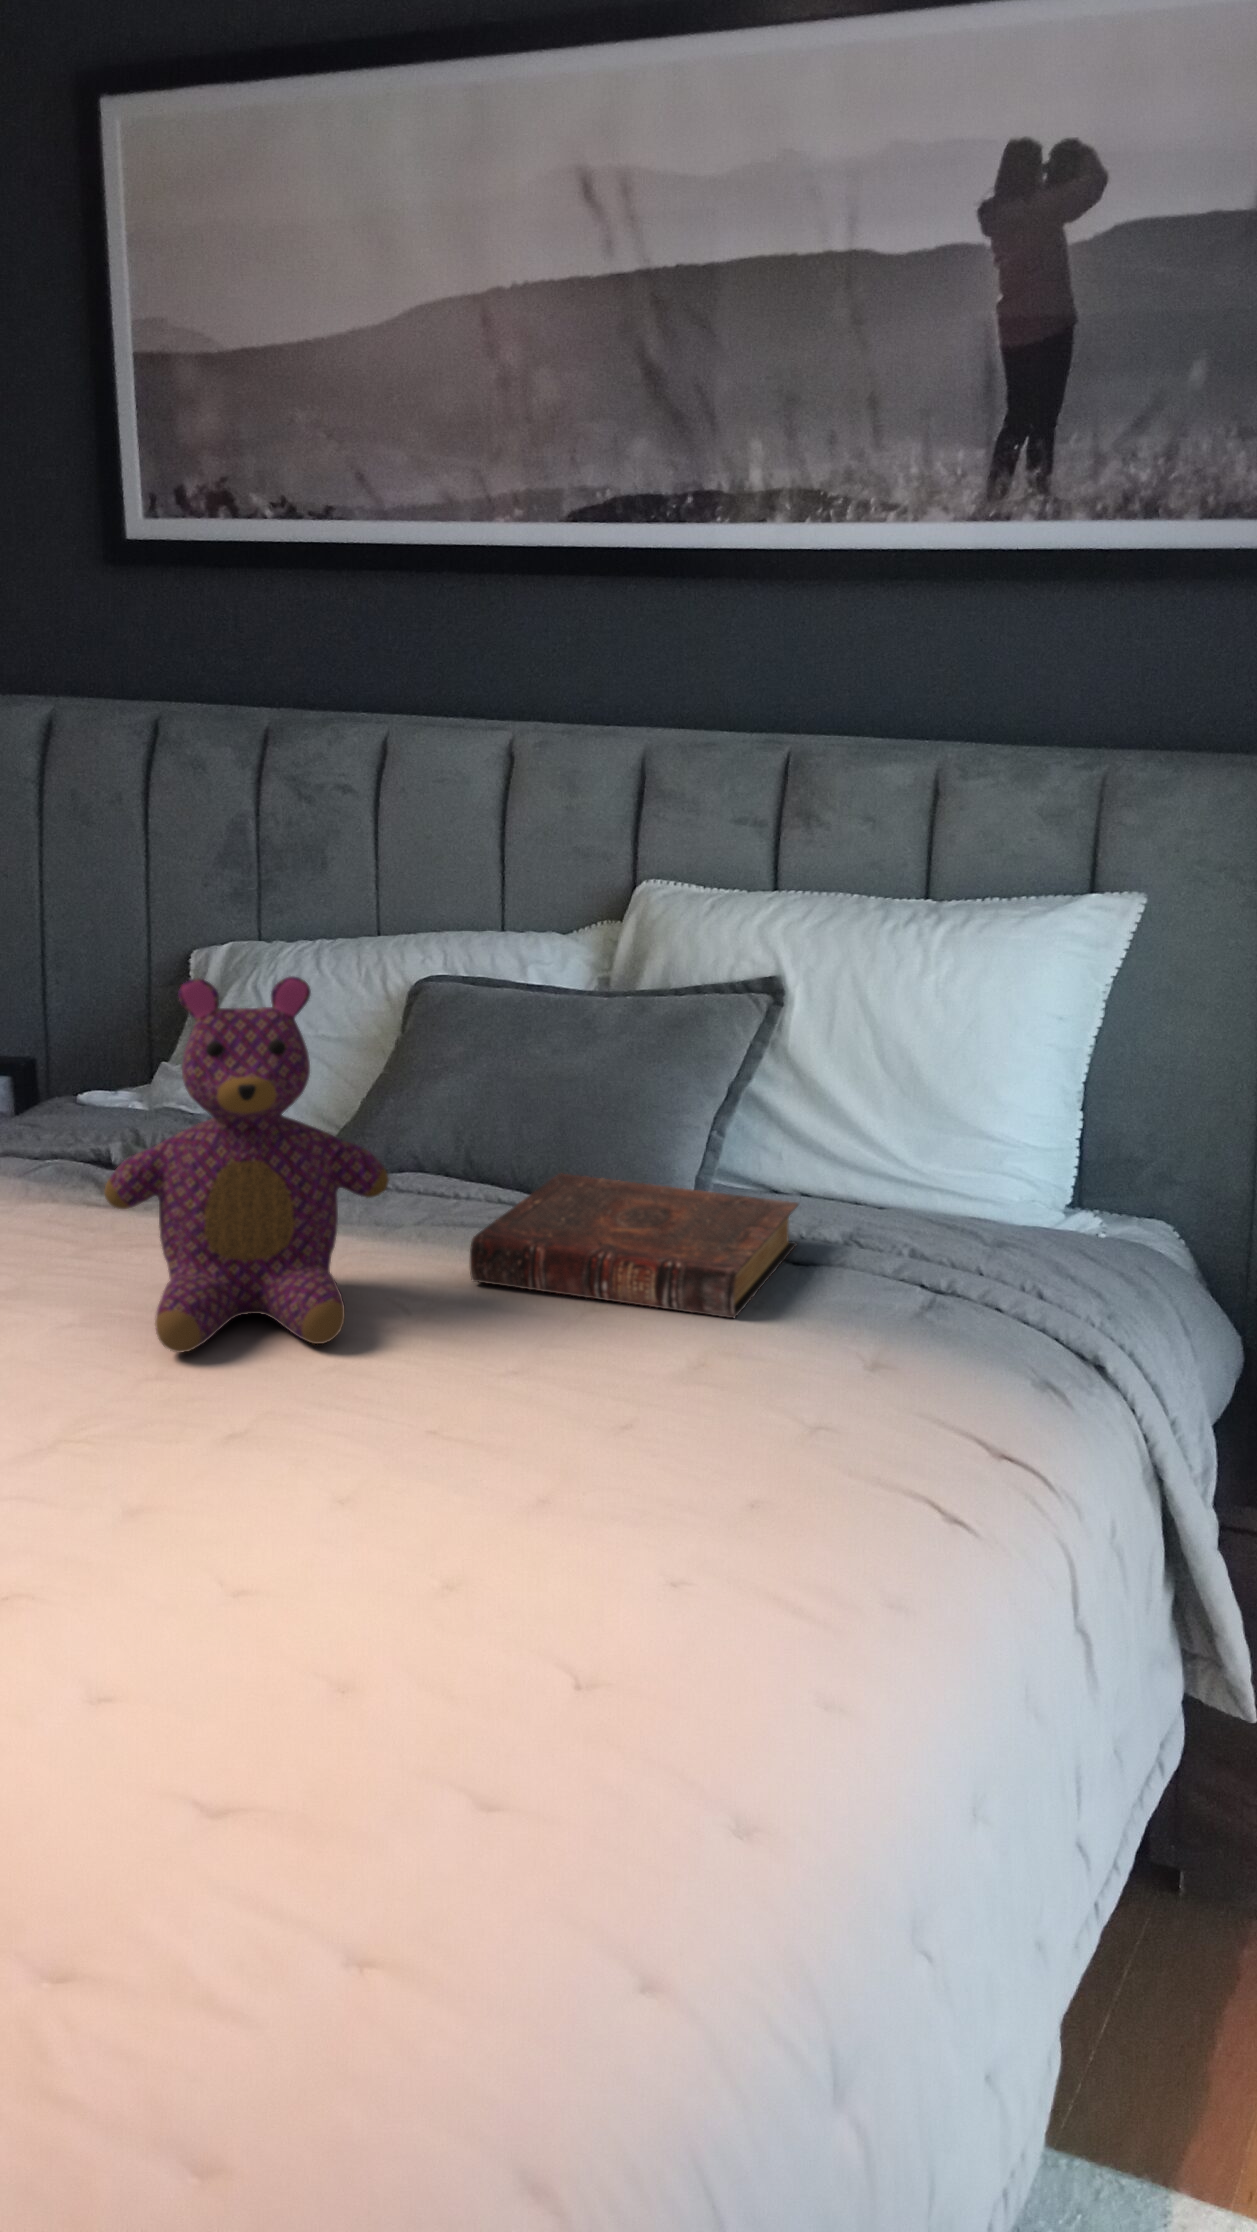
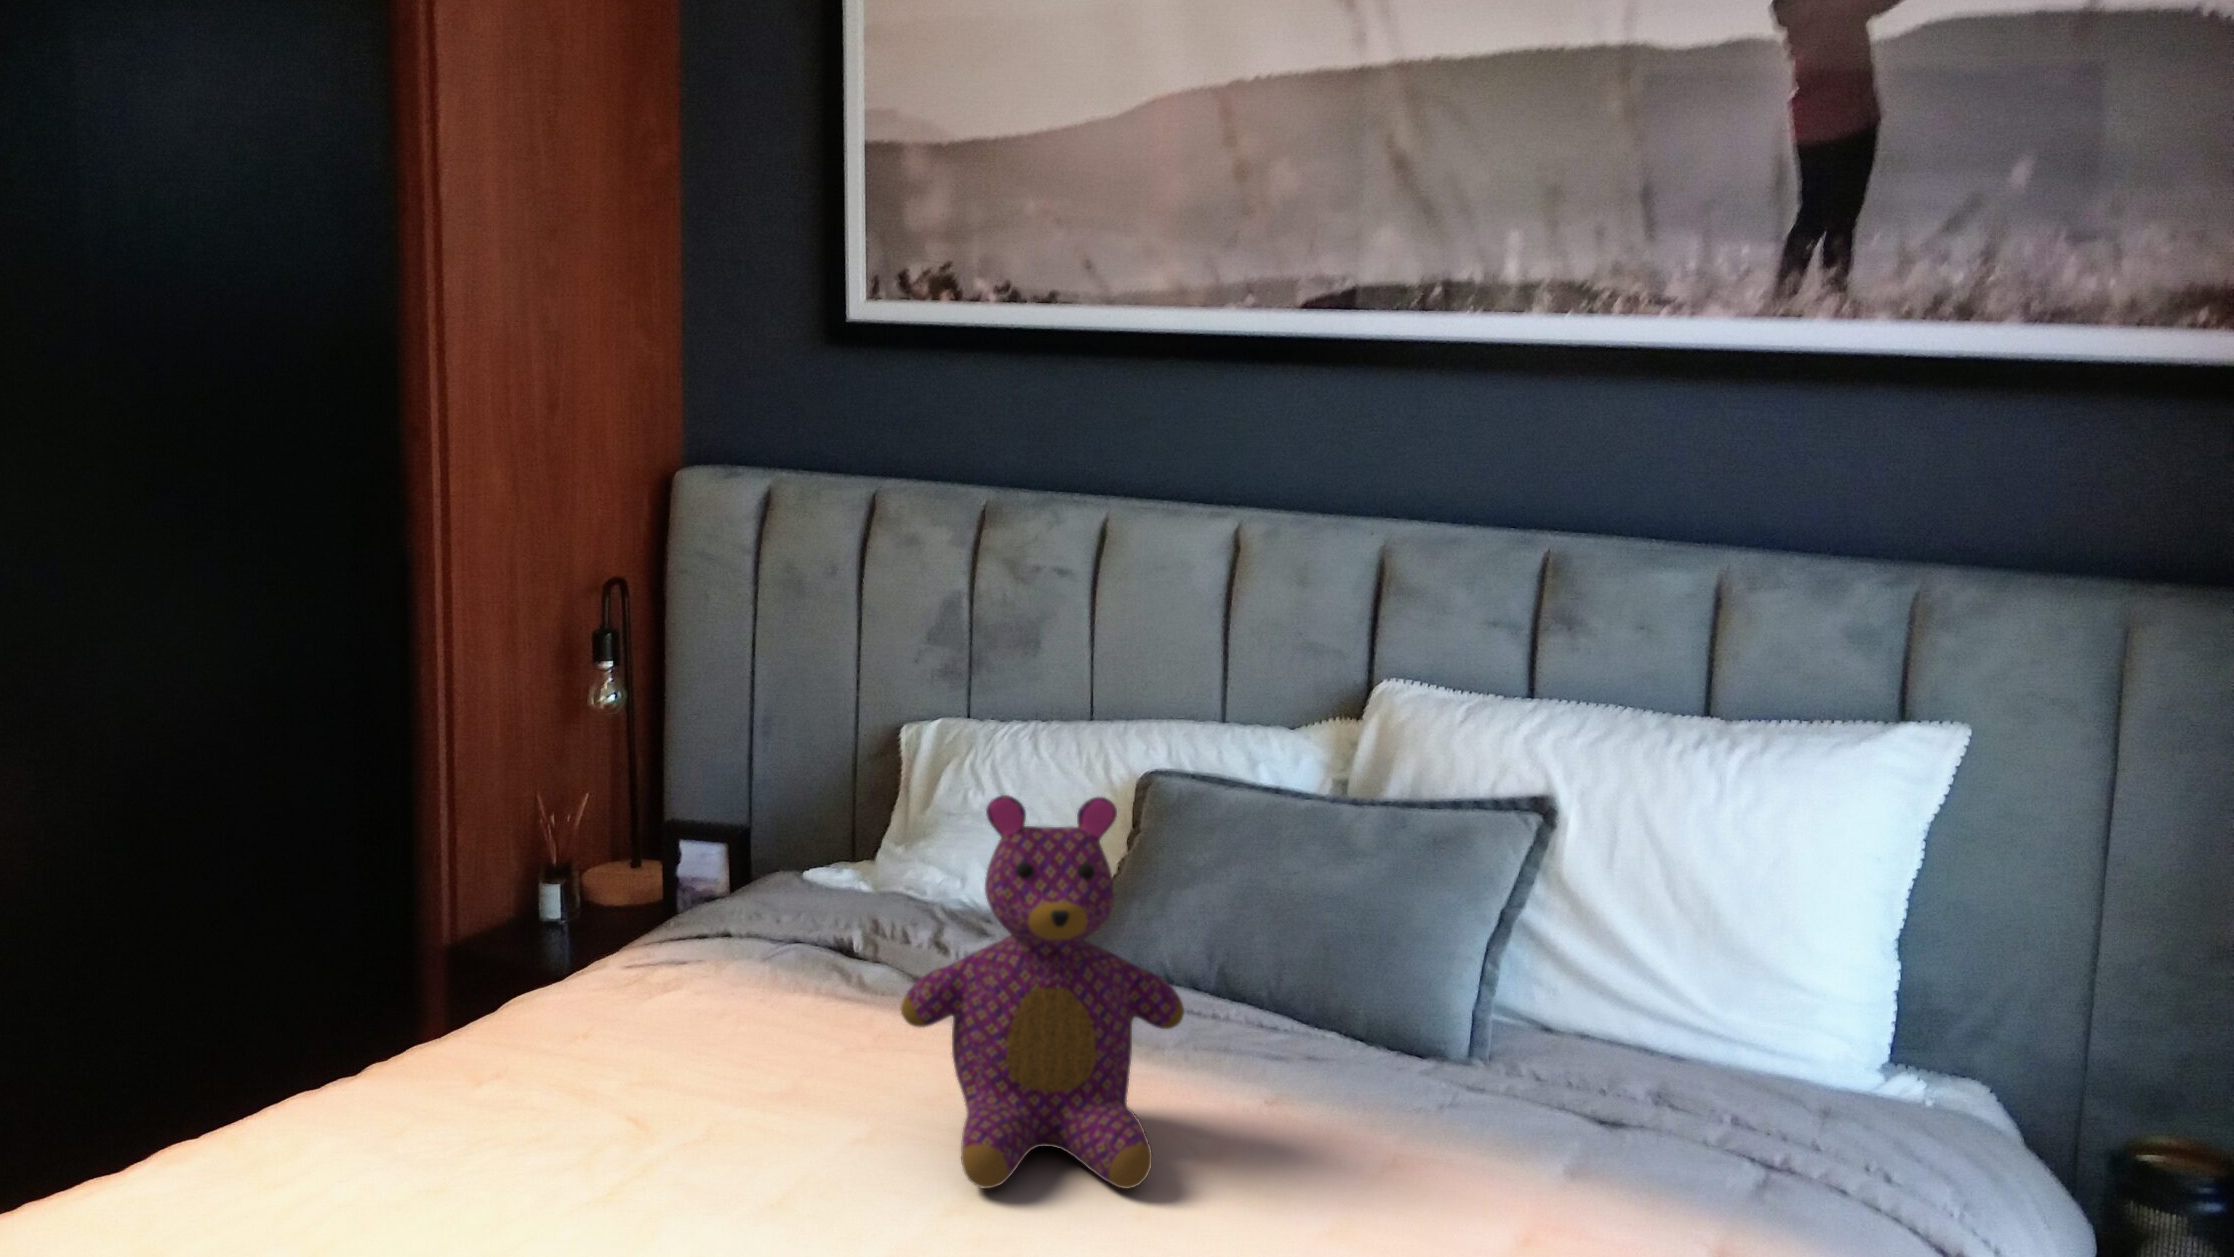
book: present [470,1173,798,1318] -> none [1262,1003,1602,1189]

